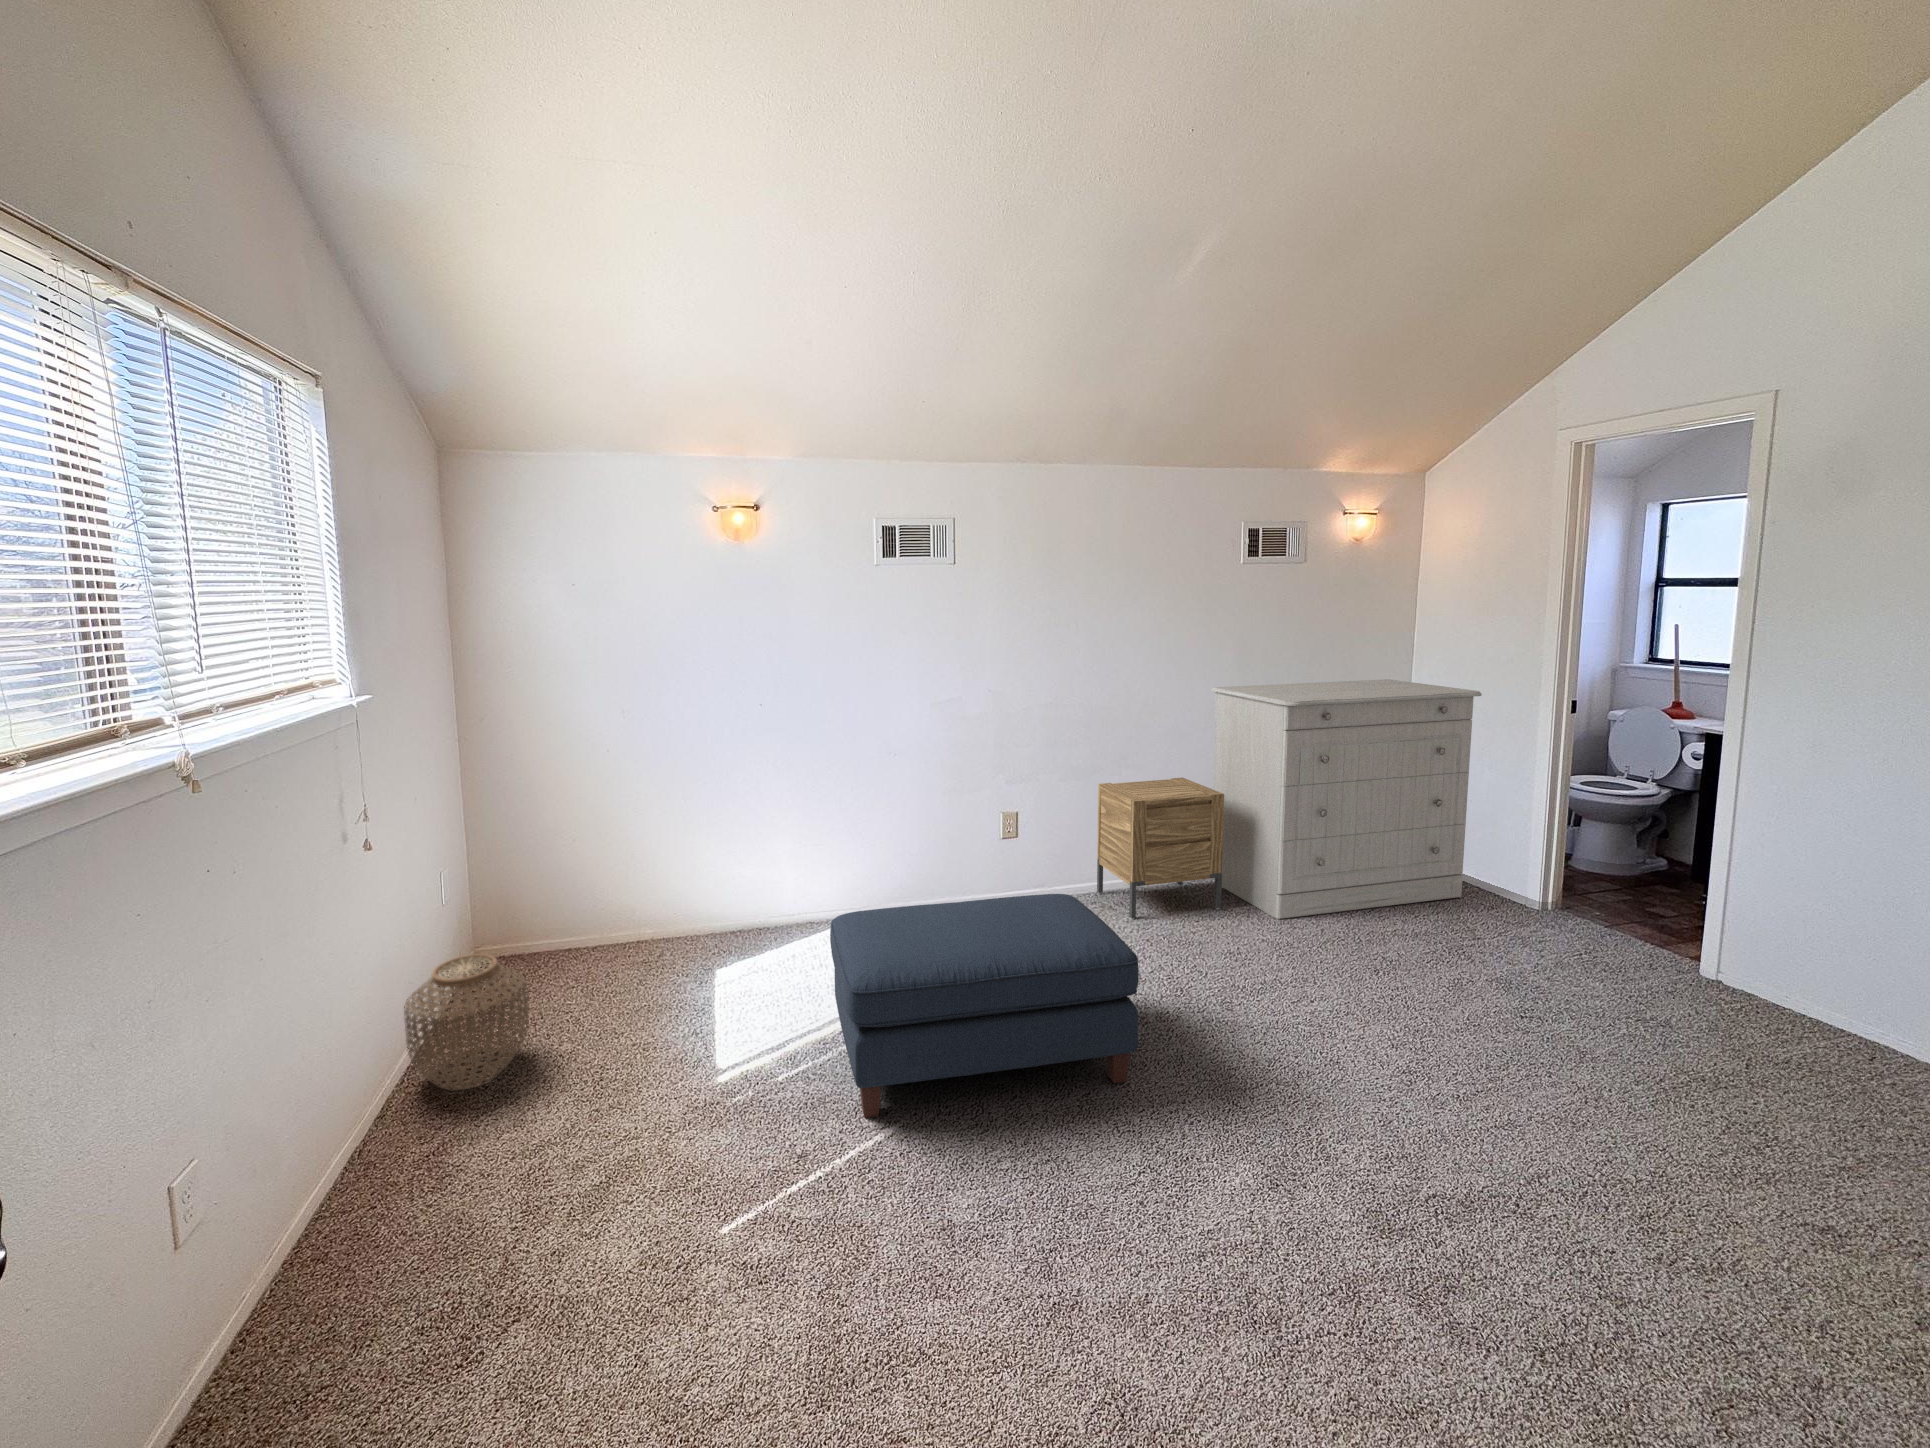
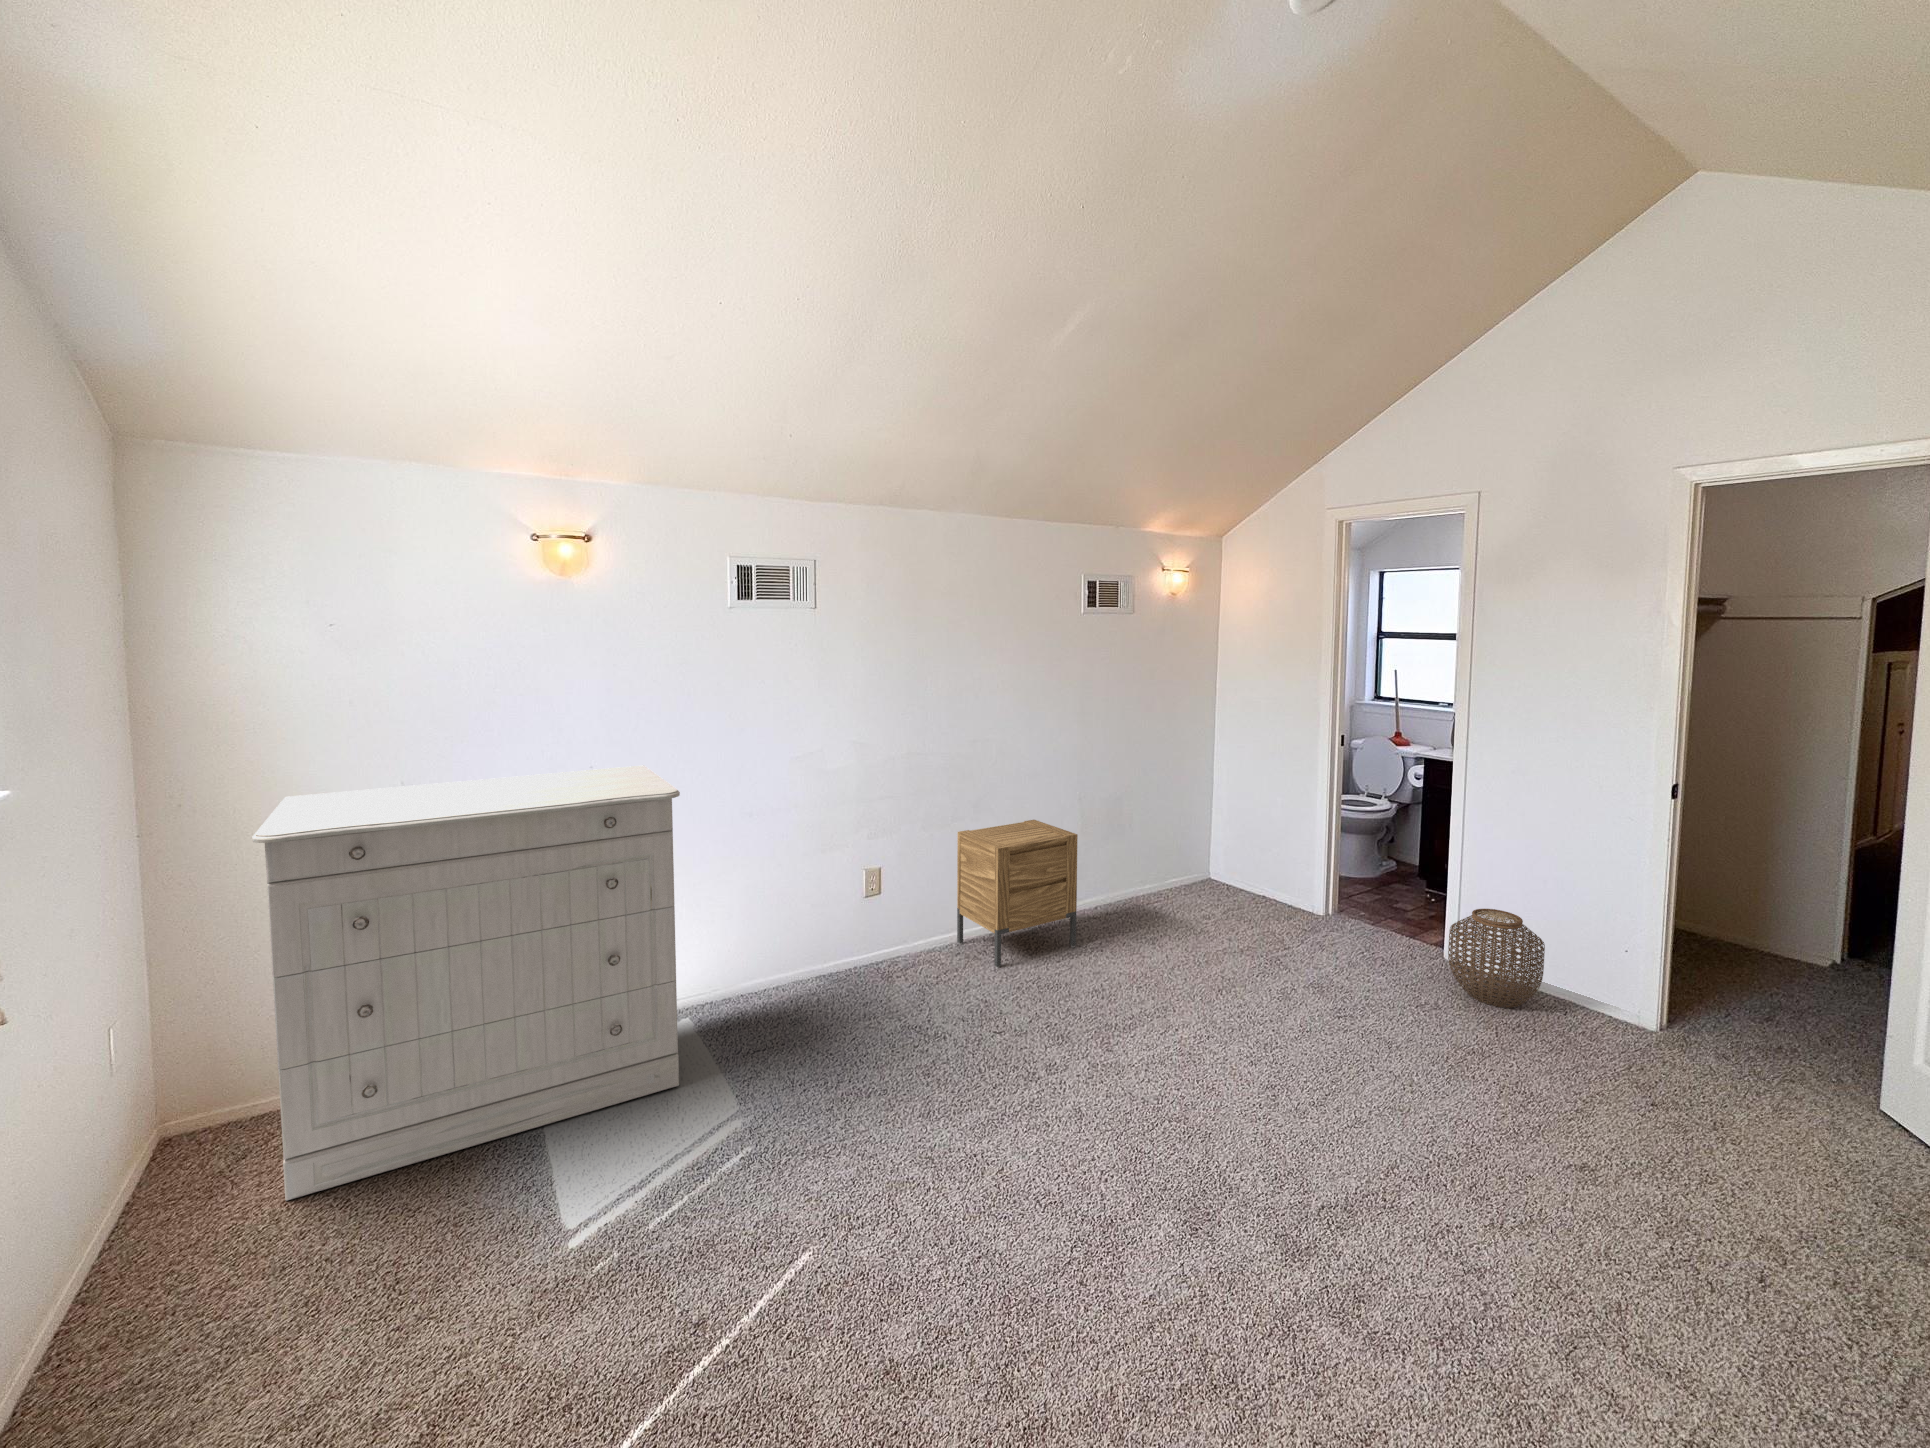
dresser: present [1212,679,1482,919] -> present [252,765,680,1201]
ottoman: present [830,894,1139,1118] -> none [702,957,1046,1254]
woven basket: present [404,954,529,1090] -> present [1448,909,1545,1008]

